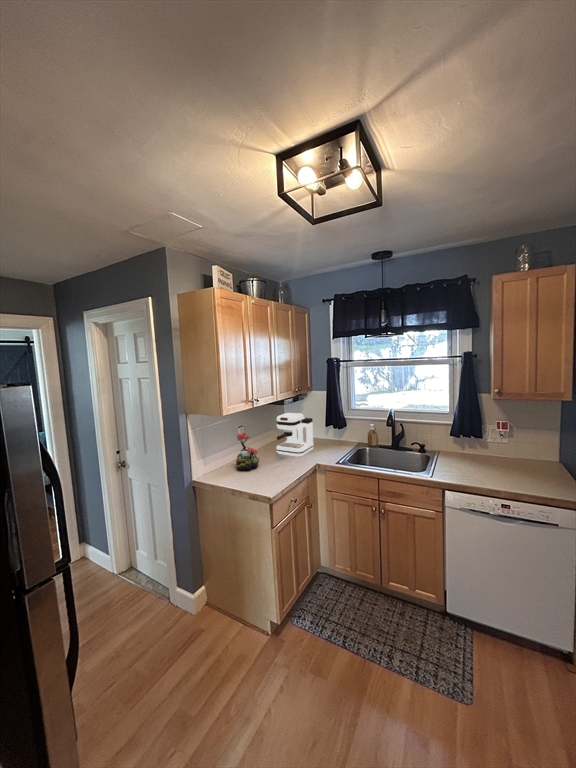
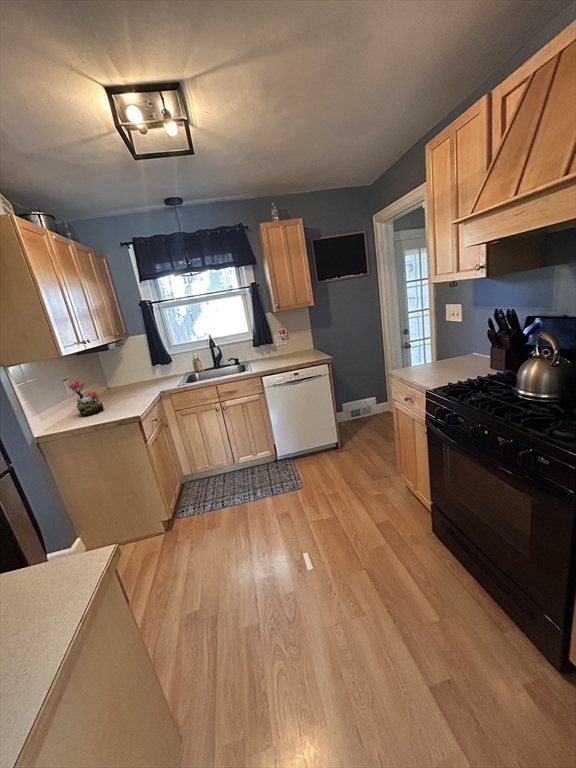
coffee maker: present [277,413,313,457] -> none [104,356,148,398]

